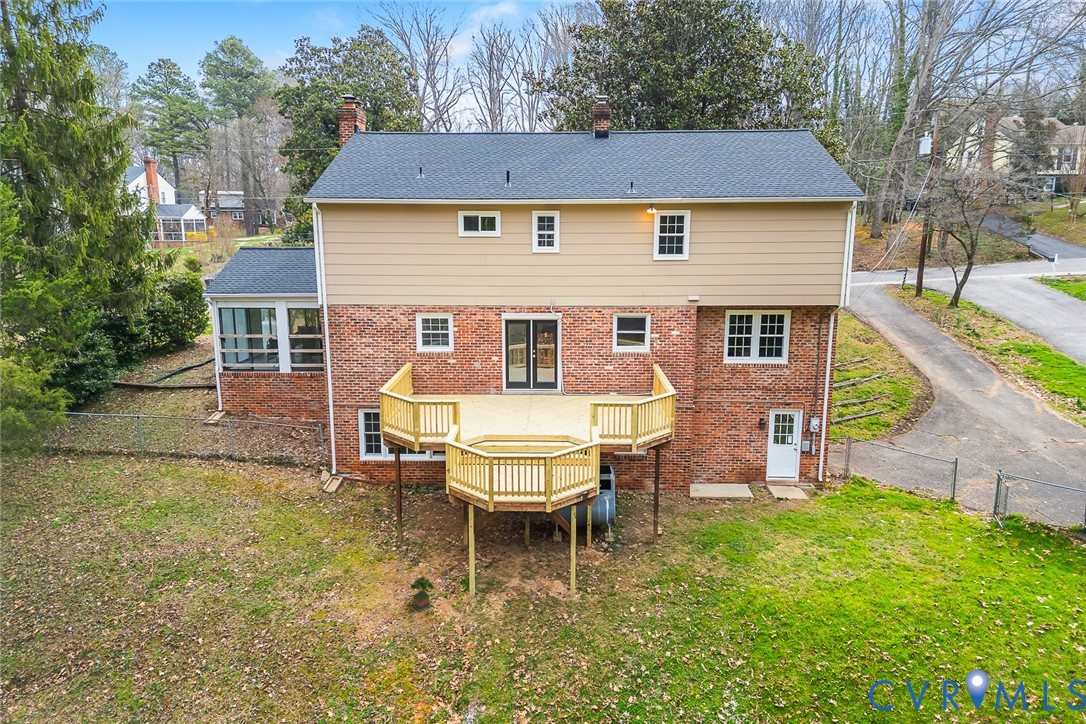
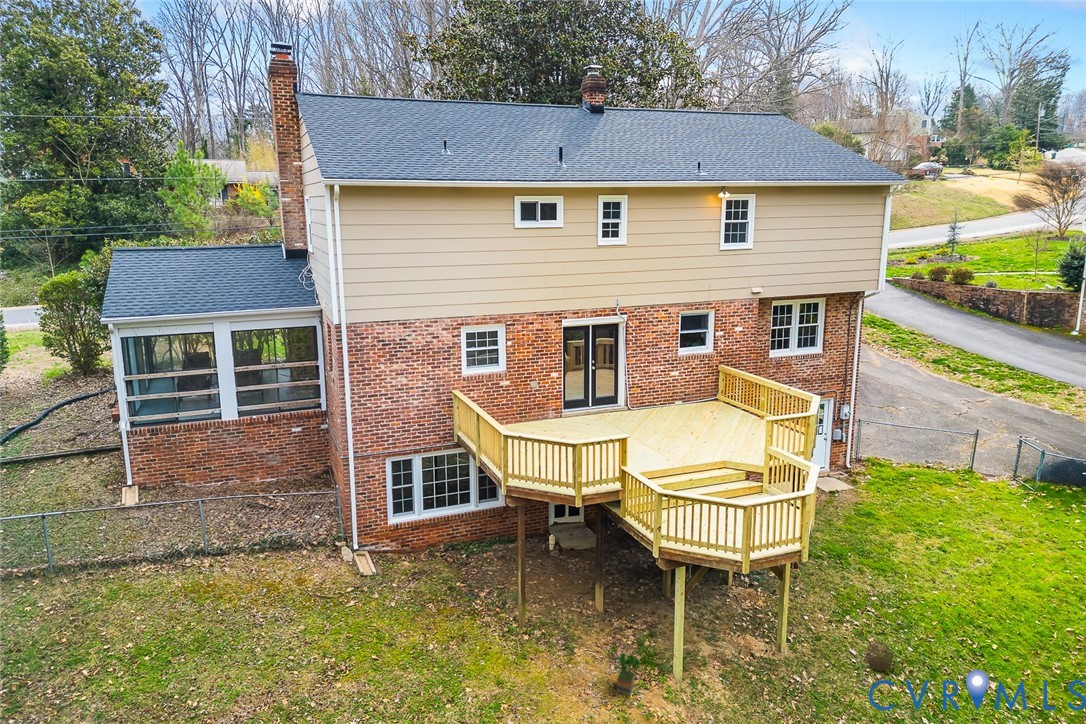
woven basket: none [643,623,667,652] -> present [866,642,893,671]

